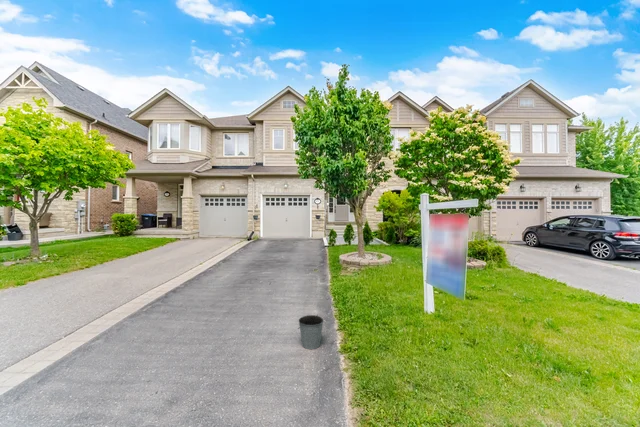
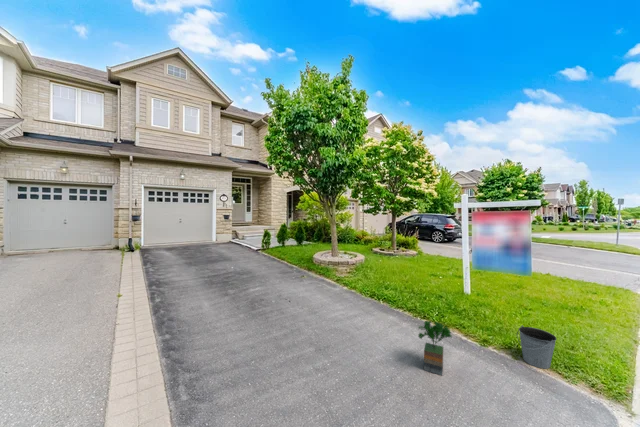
potted tree: none [235,291,257,326] -> present [418,321,451,375]

